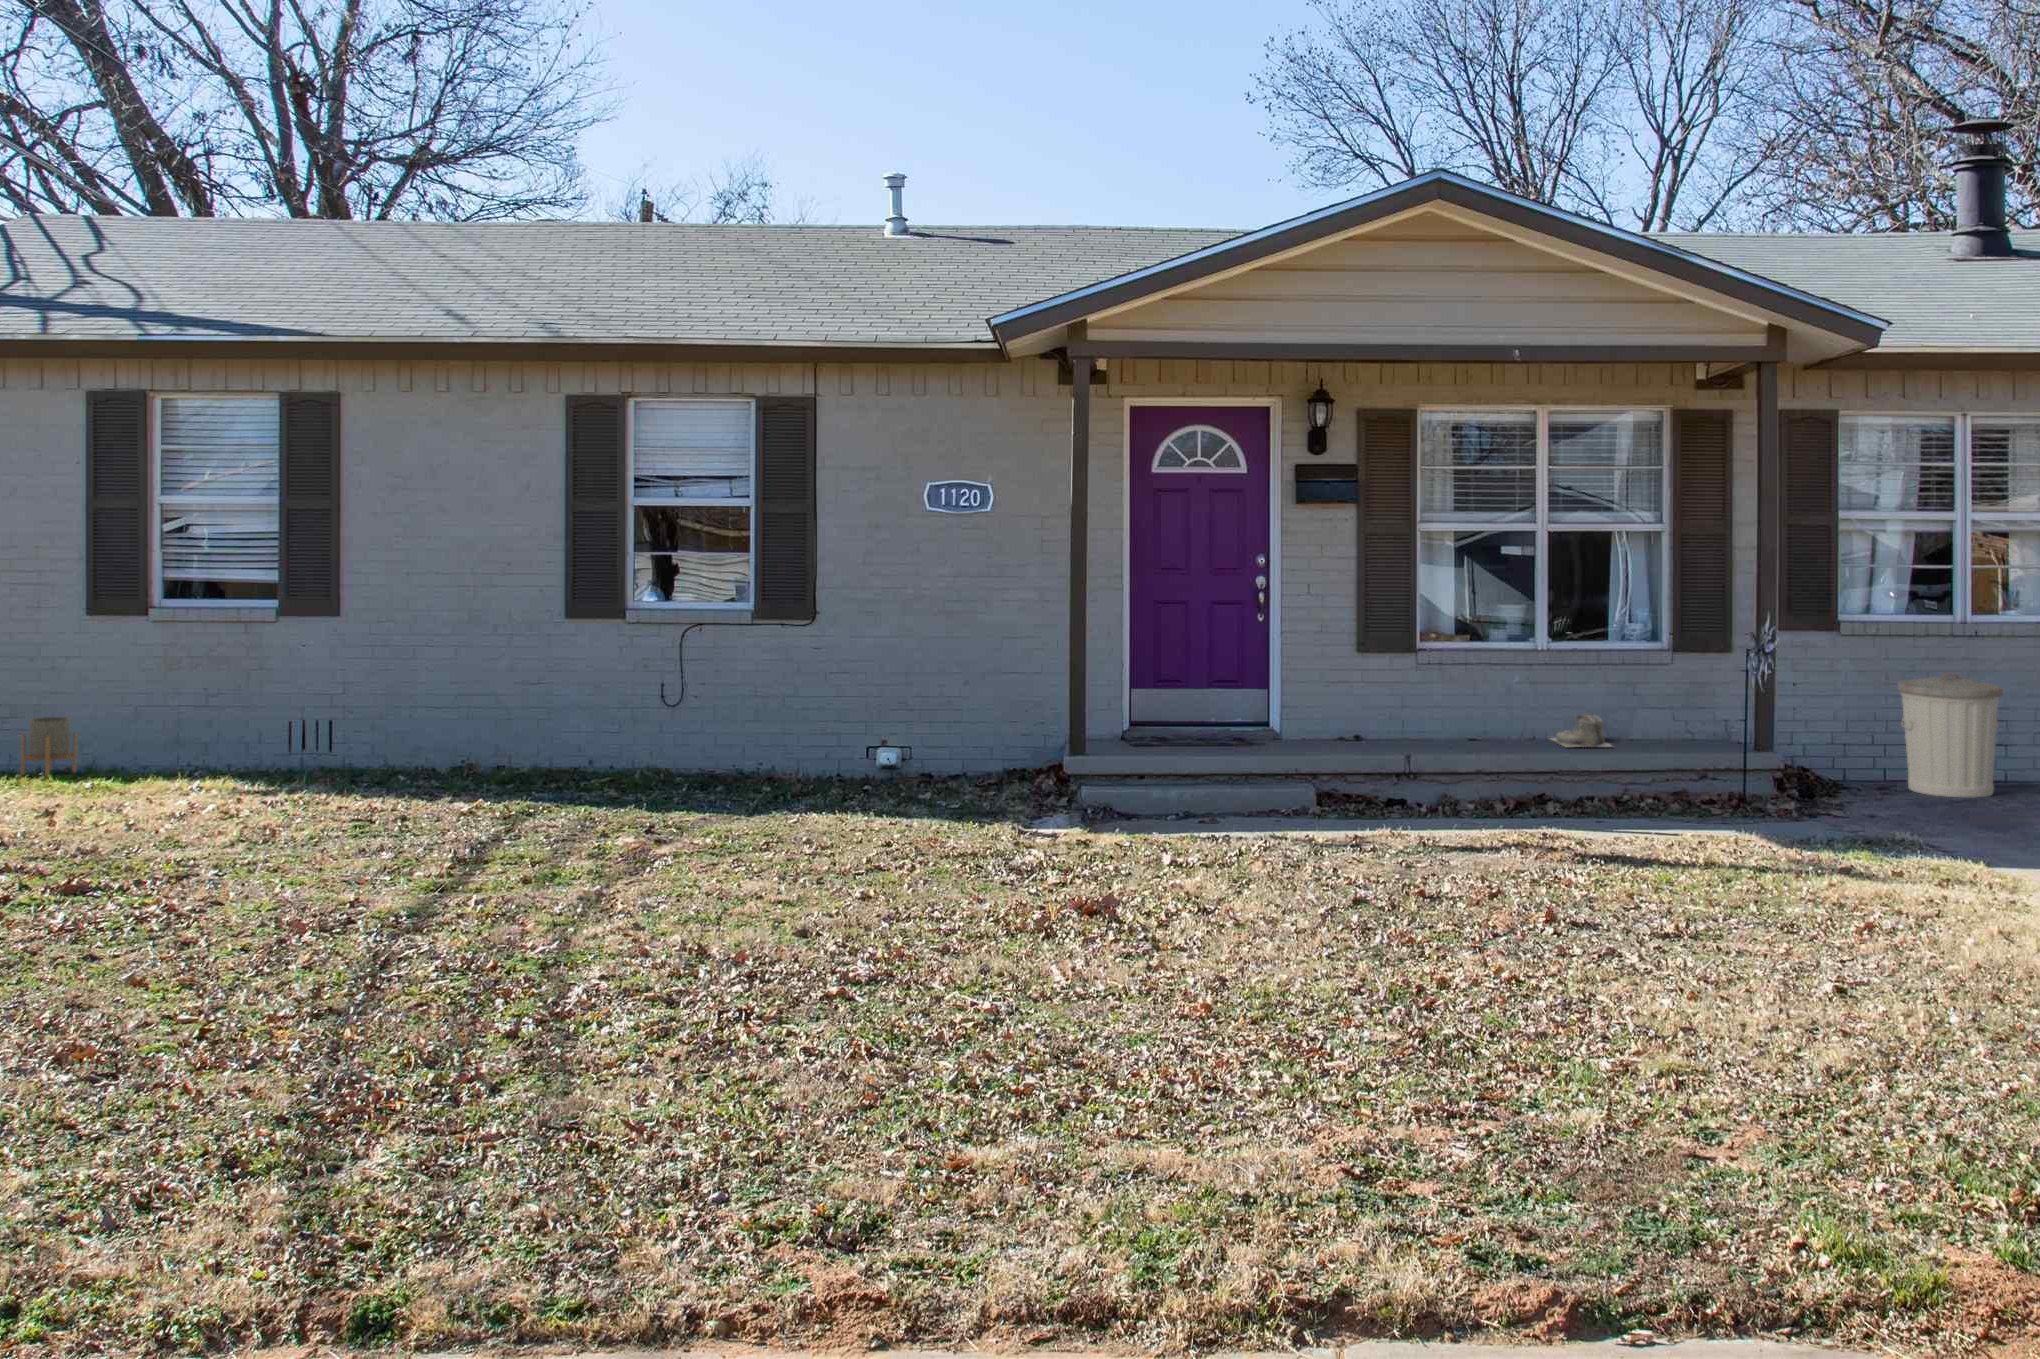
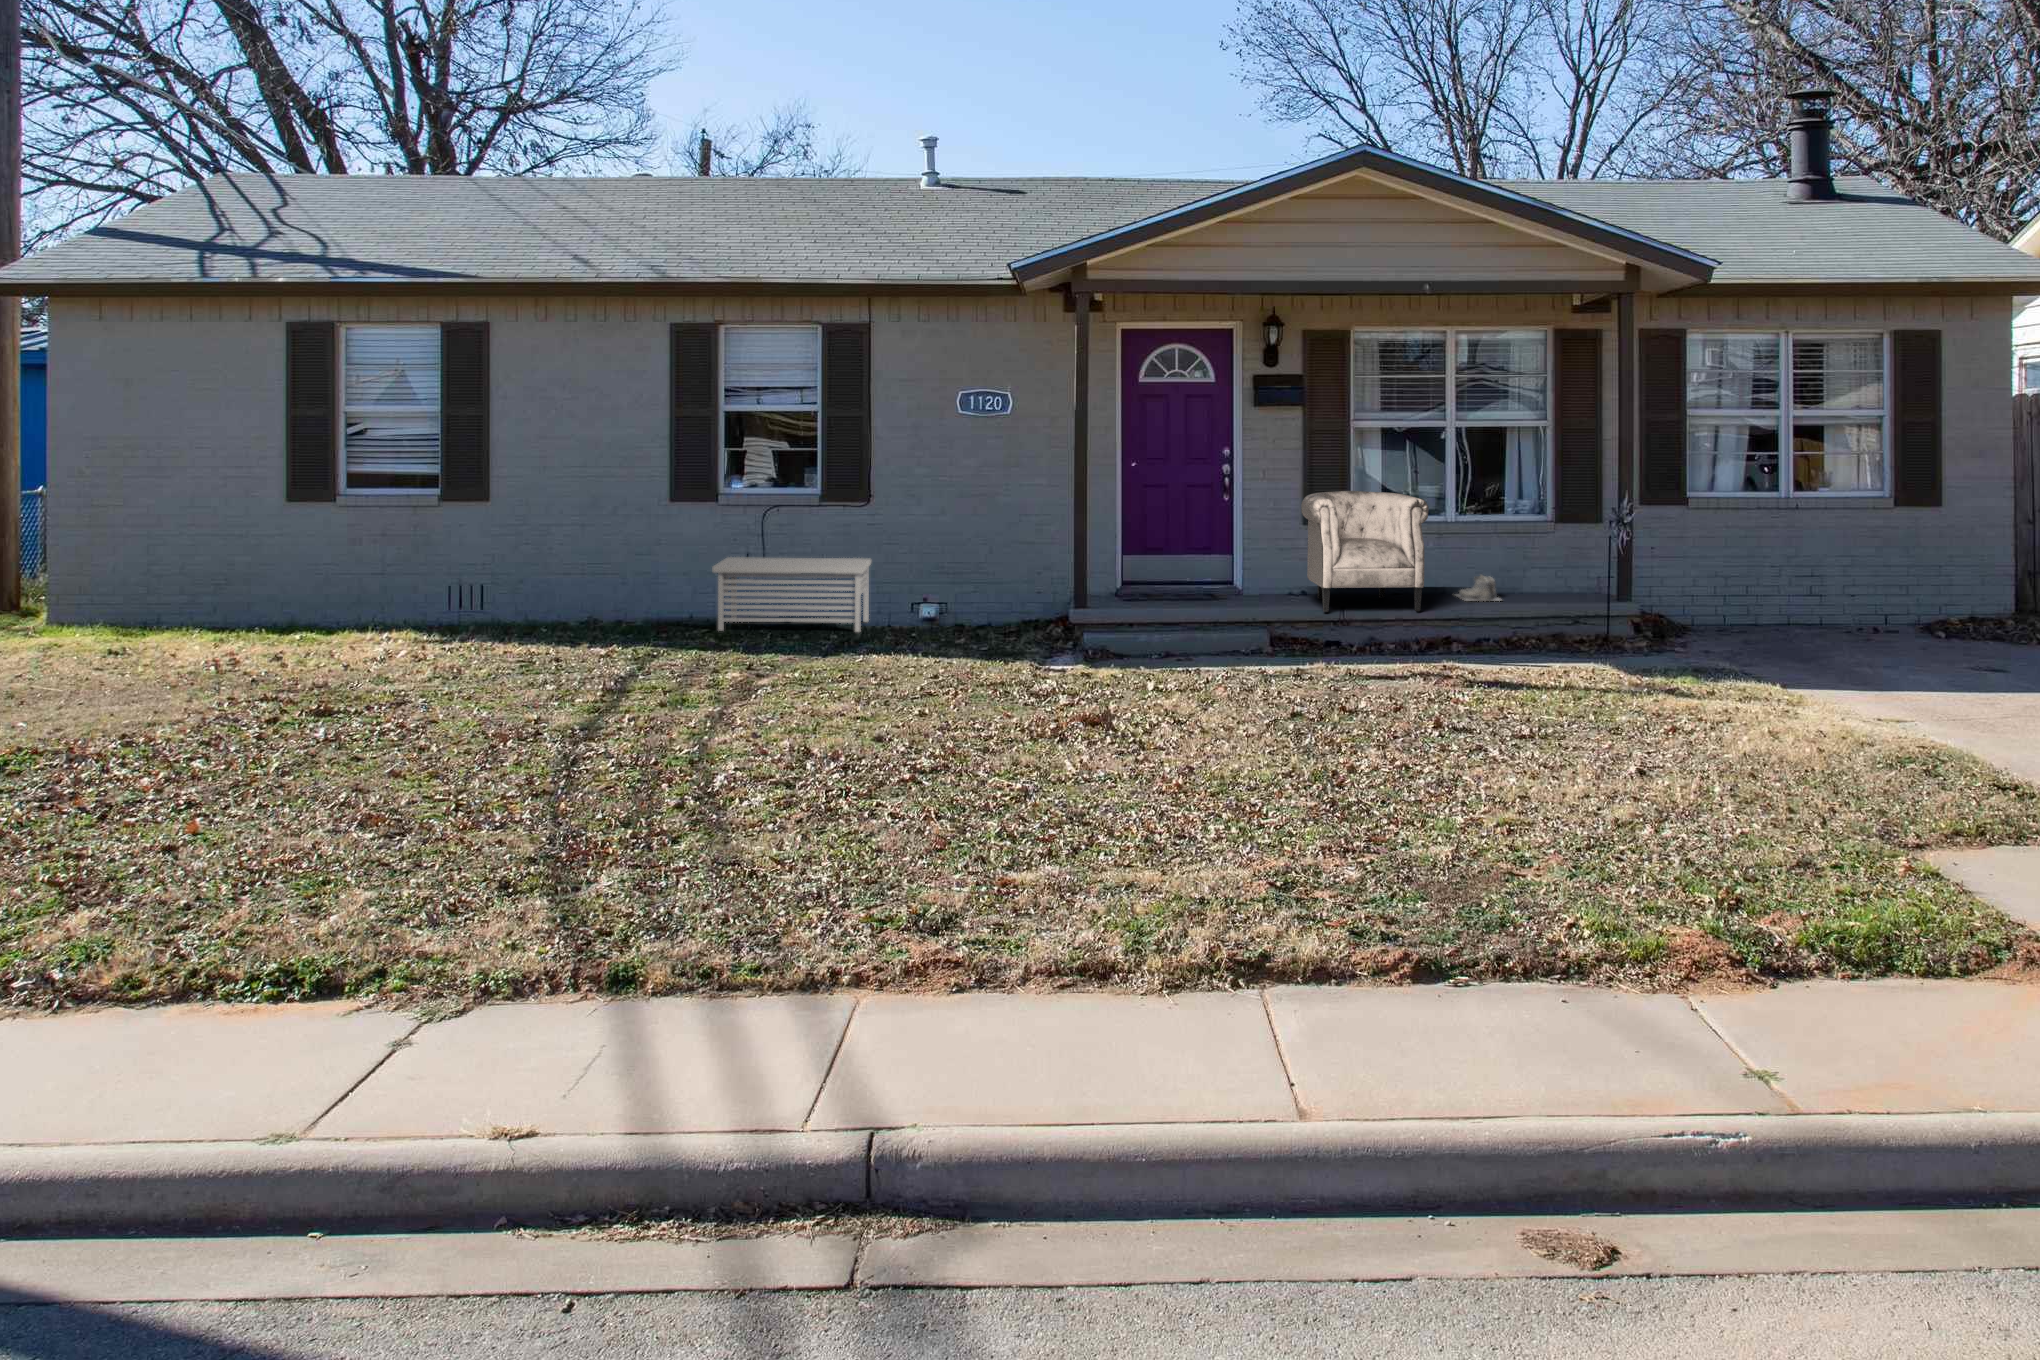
chair: none [1351,604,1516,760] -> present [1301,491,1429,612]
trash can: present [1897,673,2003,797] -> none [1722,543,1802,638]
storage bench: none [602,687,804,784] -> present [712,557,871,632]
planter: present [20,717,78,777] -> none [245,583,290,630]

